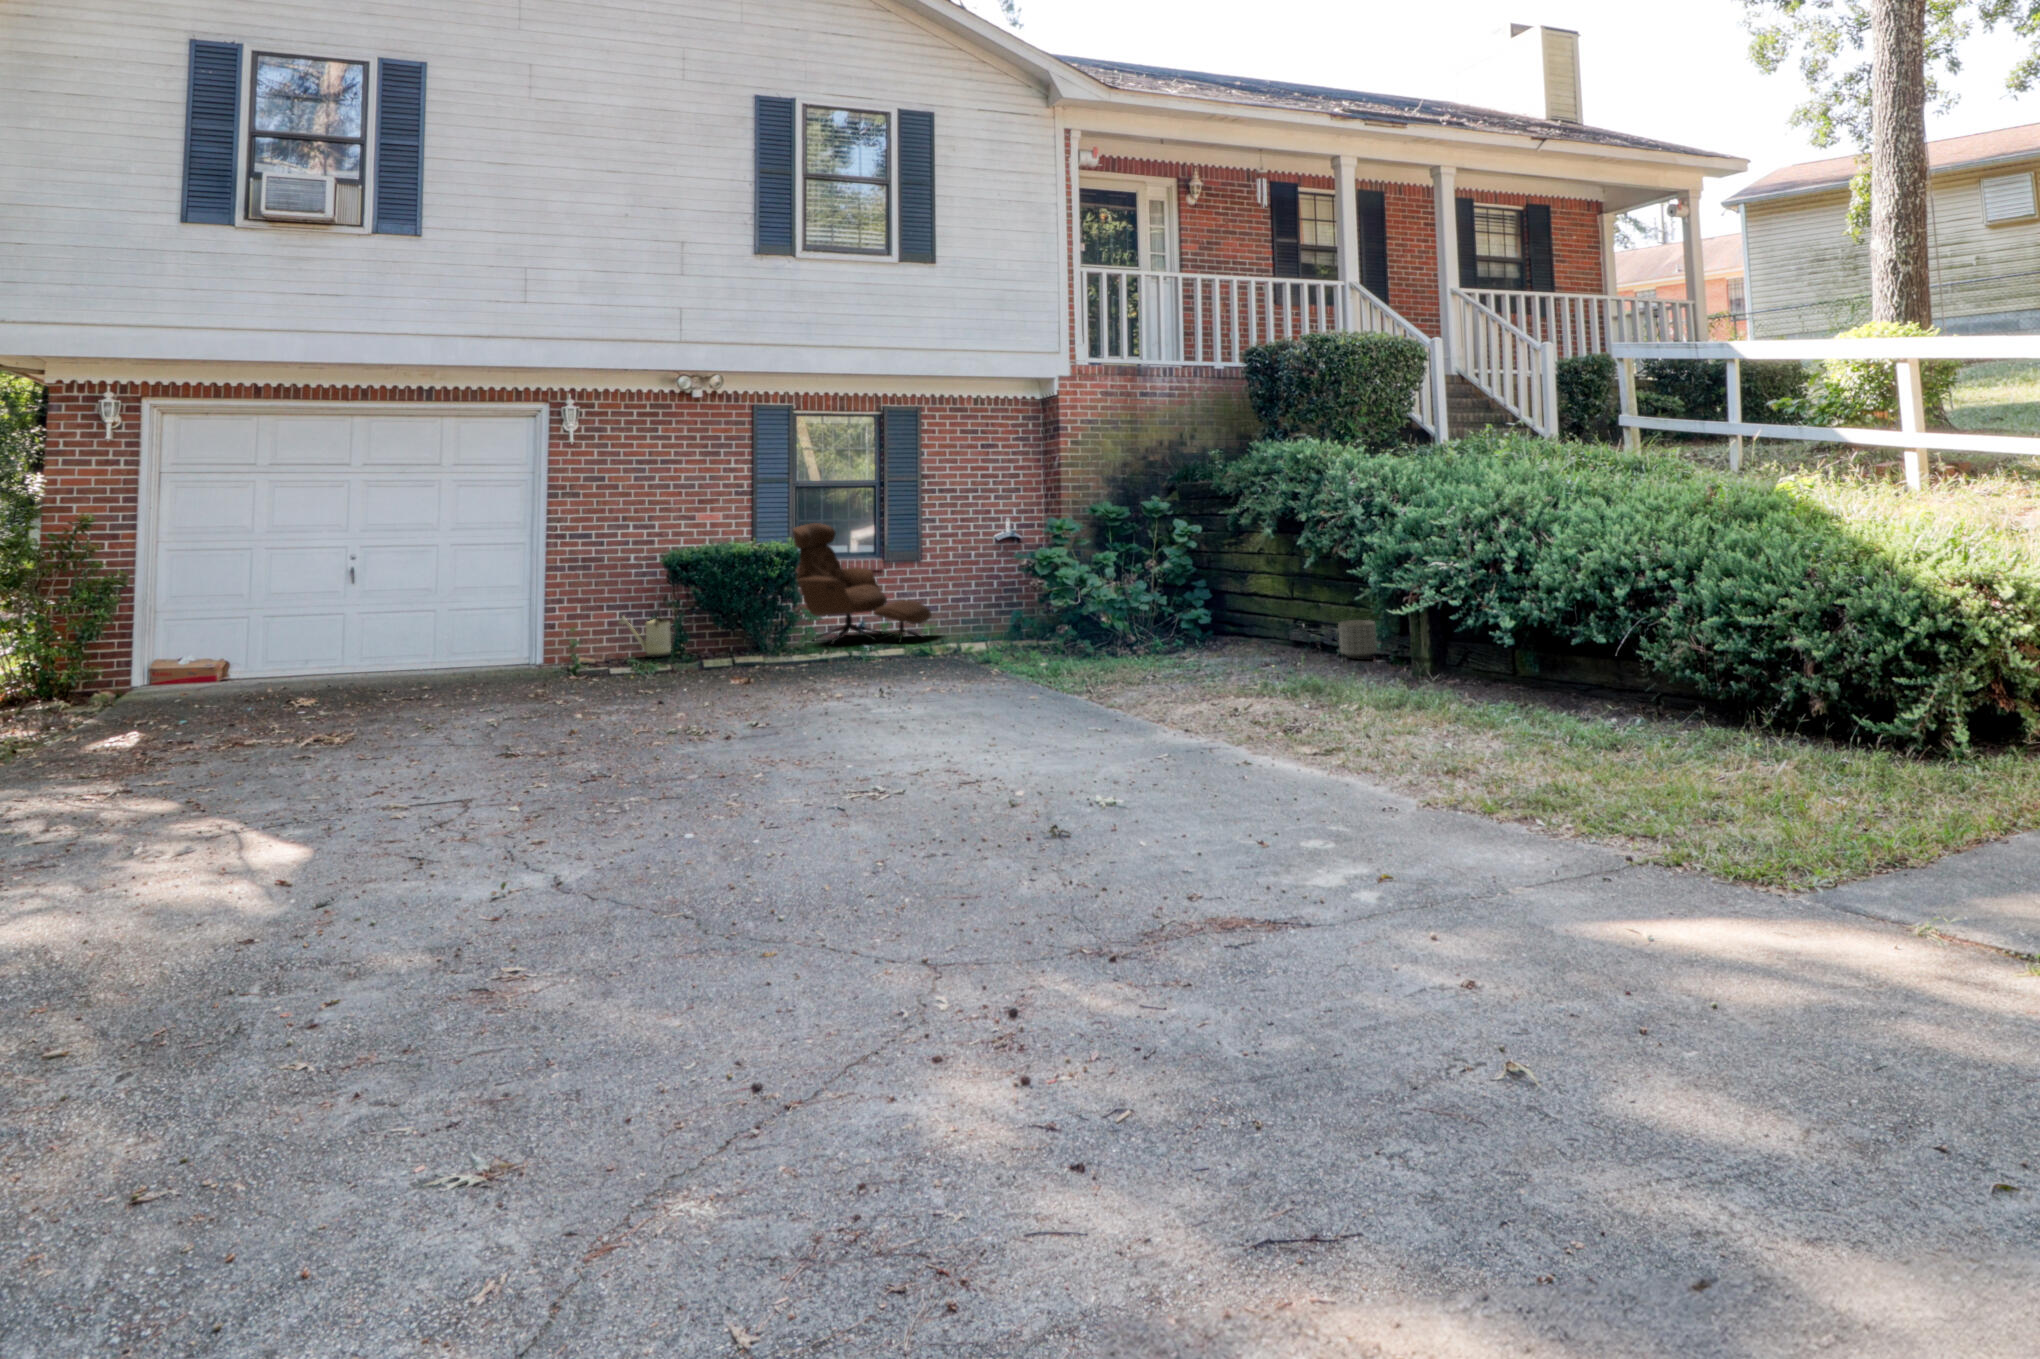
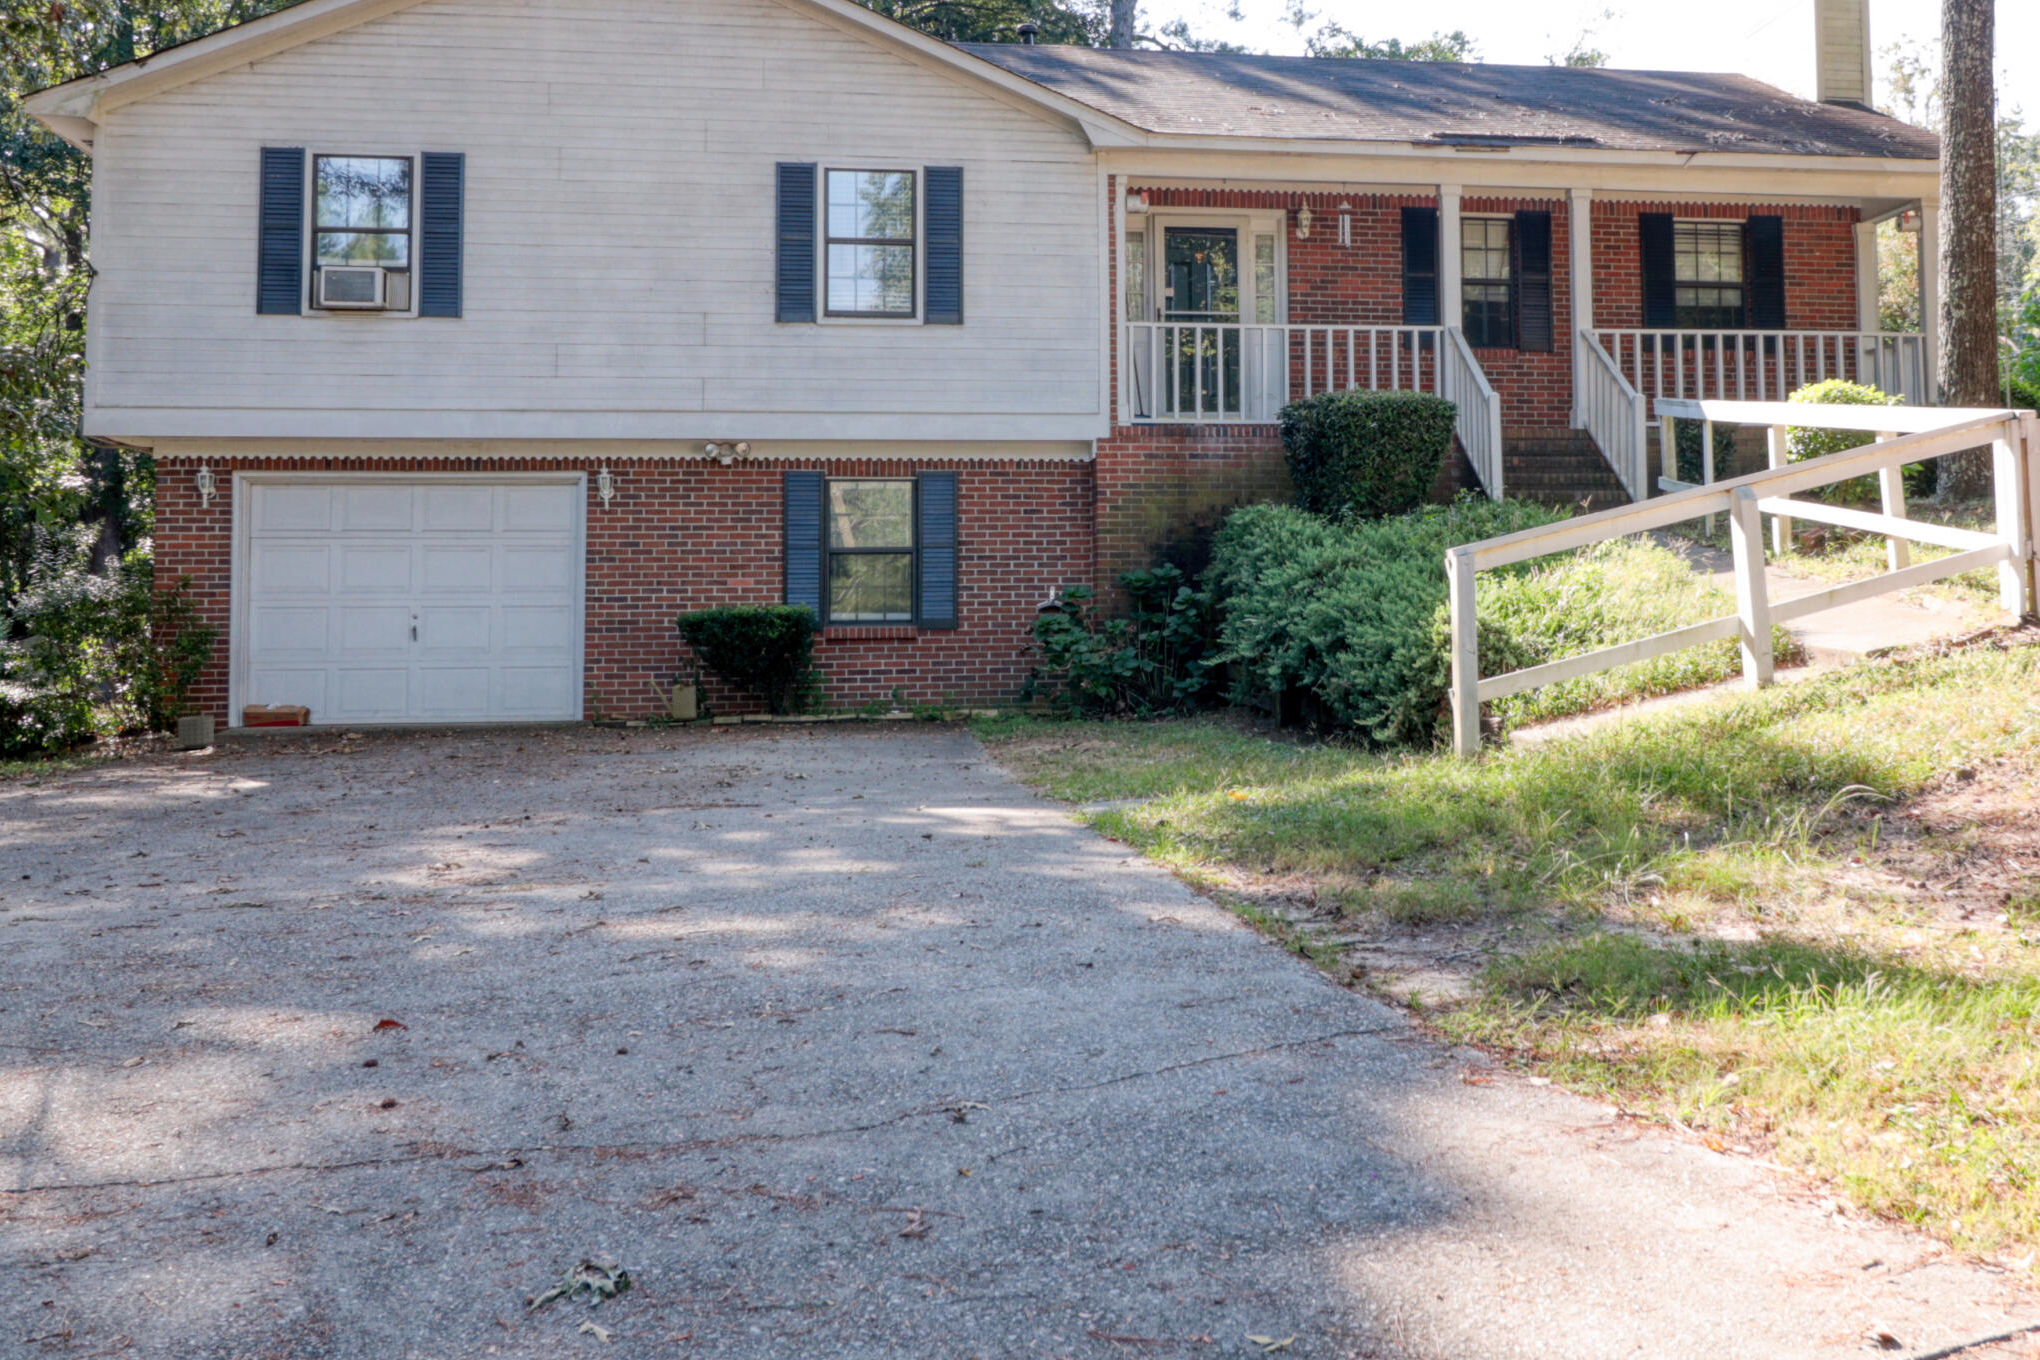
lounge chair: present [793,523,931,645] -> none [816,591,953,715]
planter: present [1338,620,1377,659] -> present [178,715,214,749]

